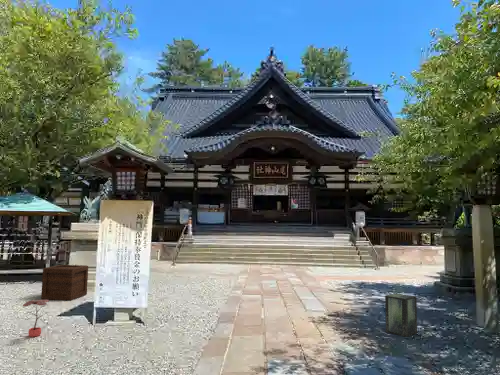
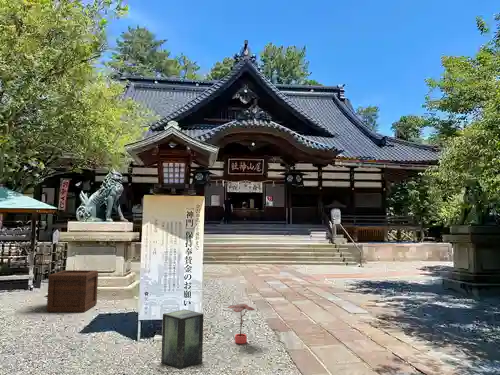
storage box: present [385,294,417,337] -> present [161,310,203,370]
potted plant: present [23,300,49,337] -> present [228,304,254,344]

